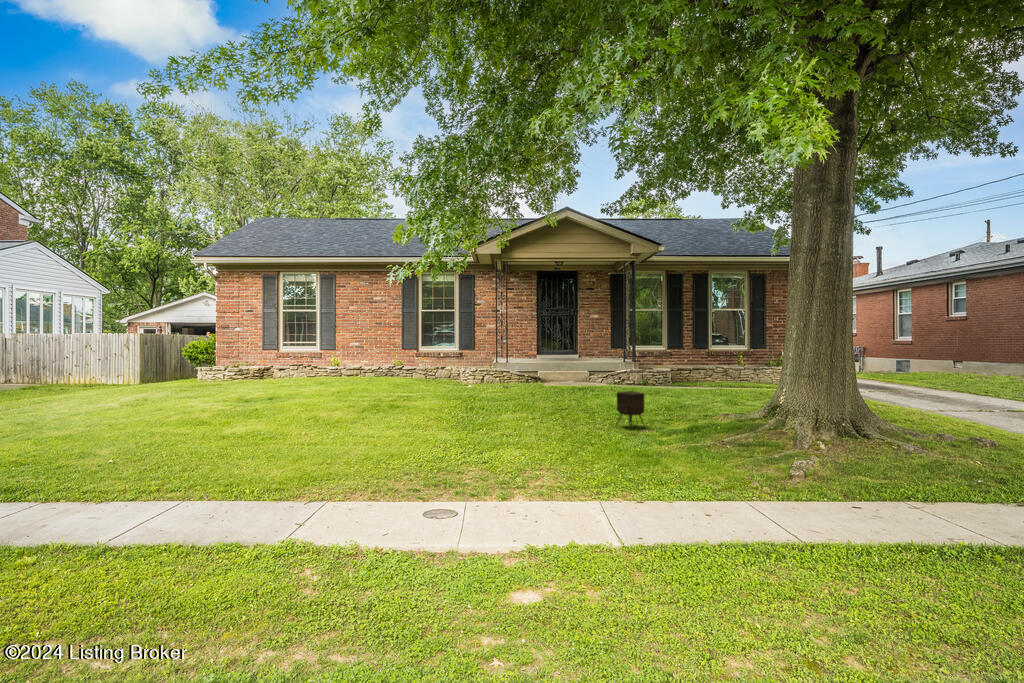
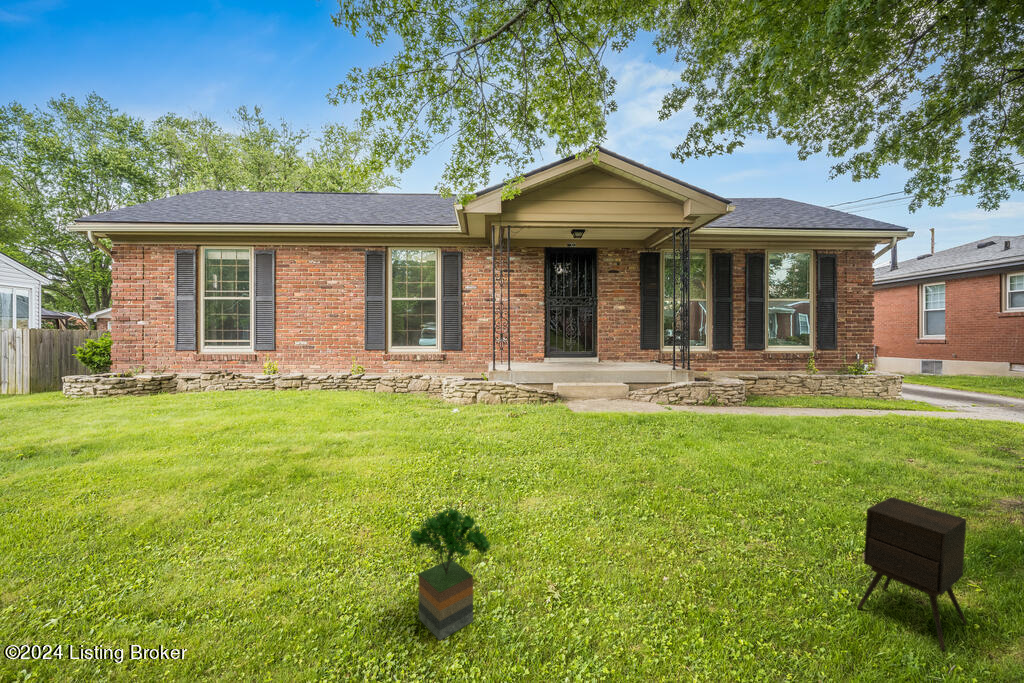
potted tree: none [465,392,492,429] -> present [410,509,491,640]

